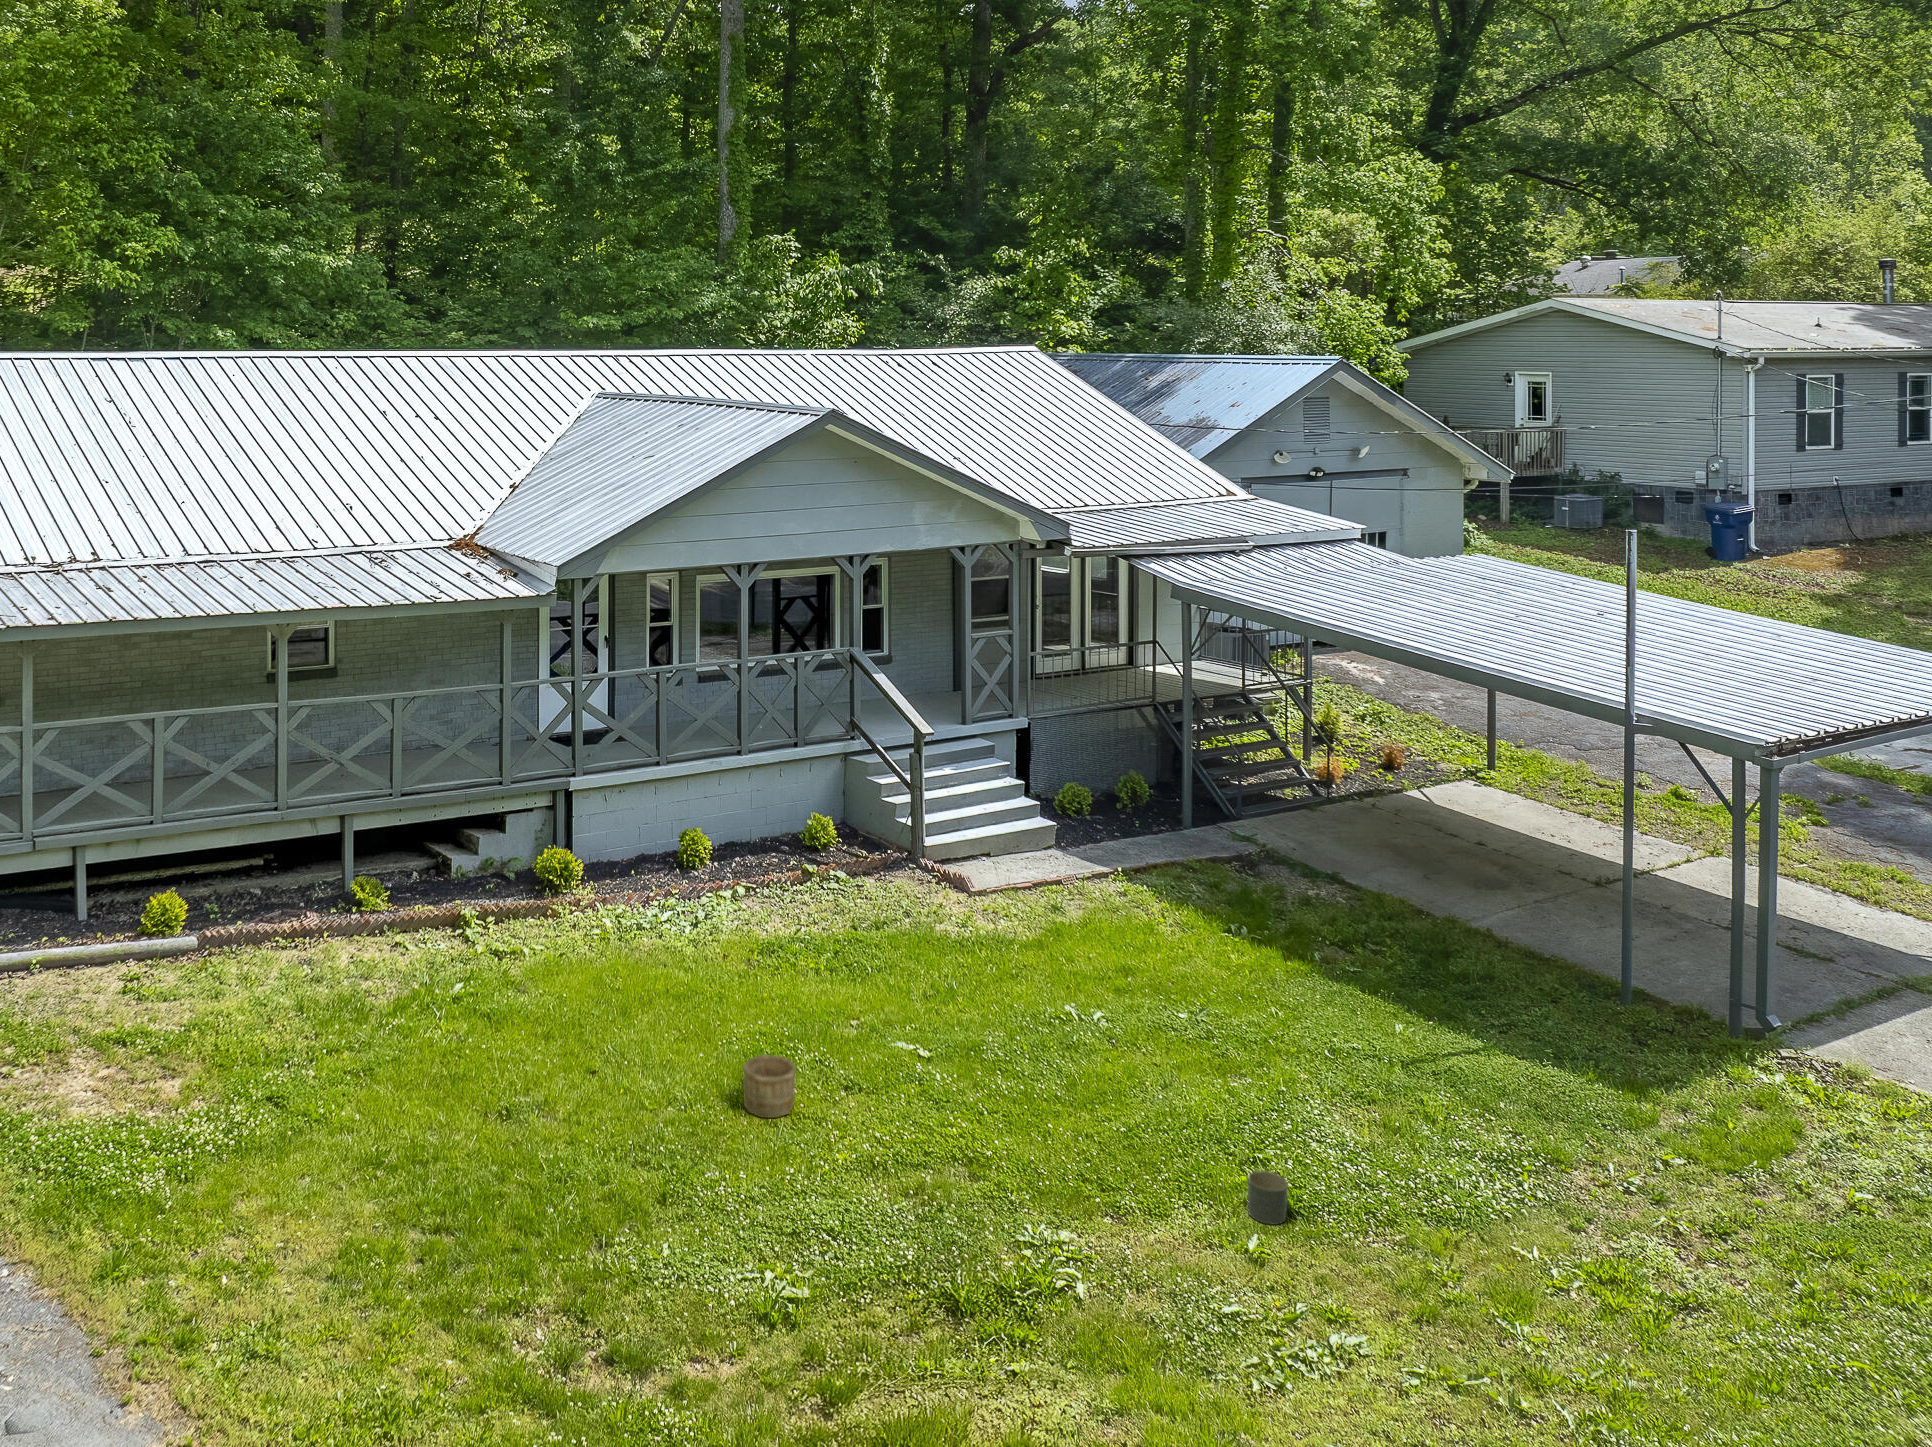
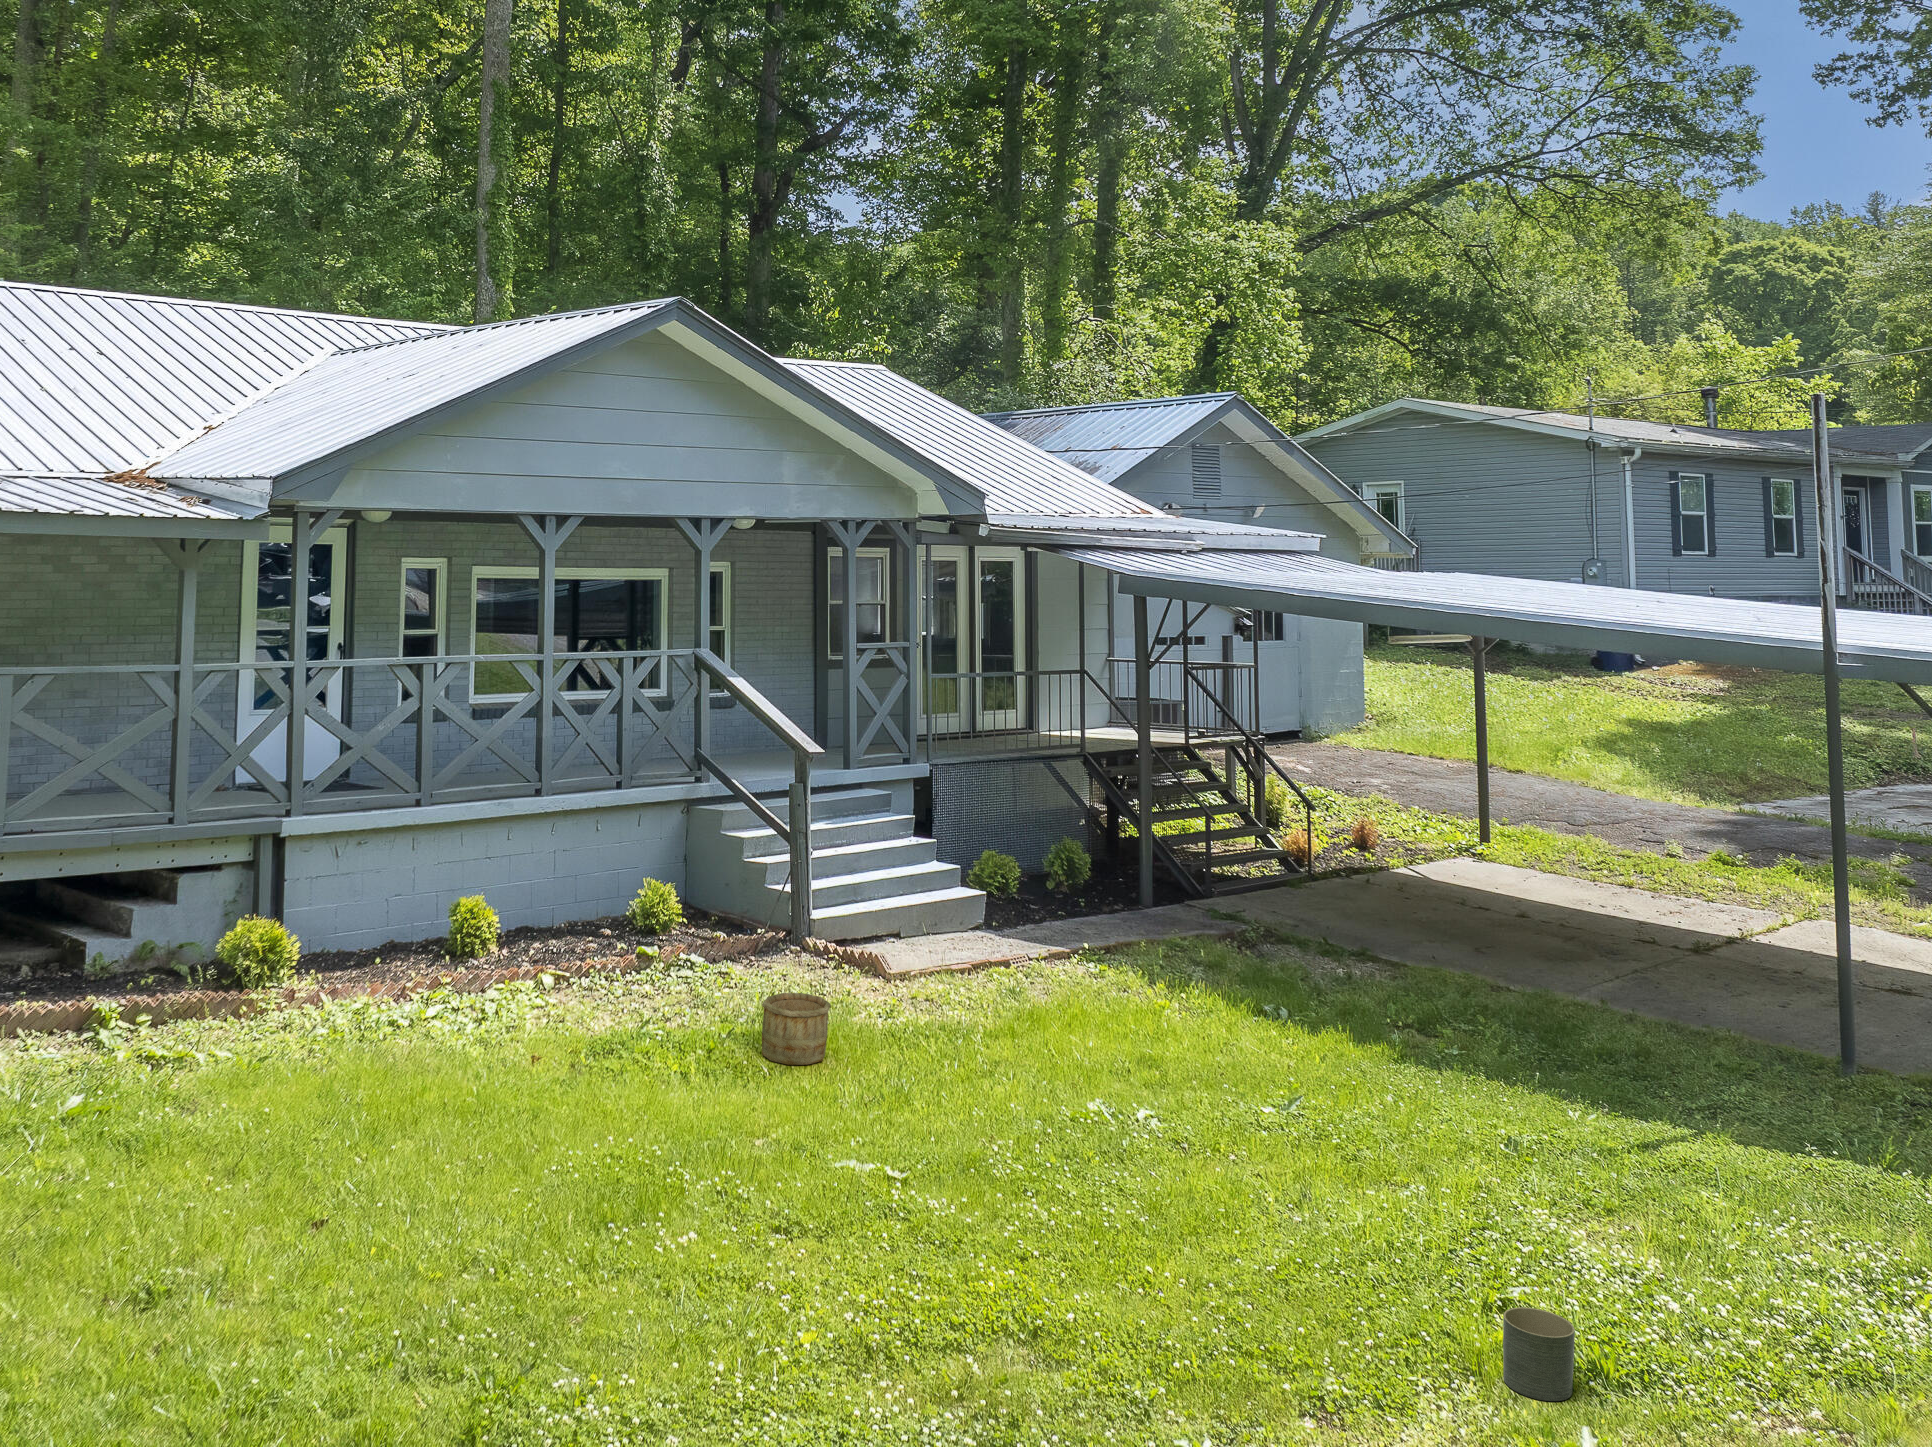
wooden bucket: present [743,1055,796,1118] -> present [762,993,831,1065]

